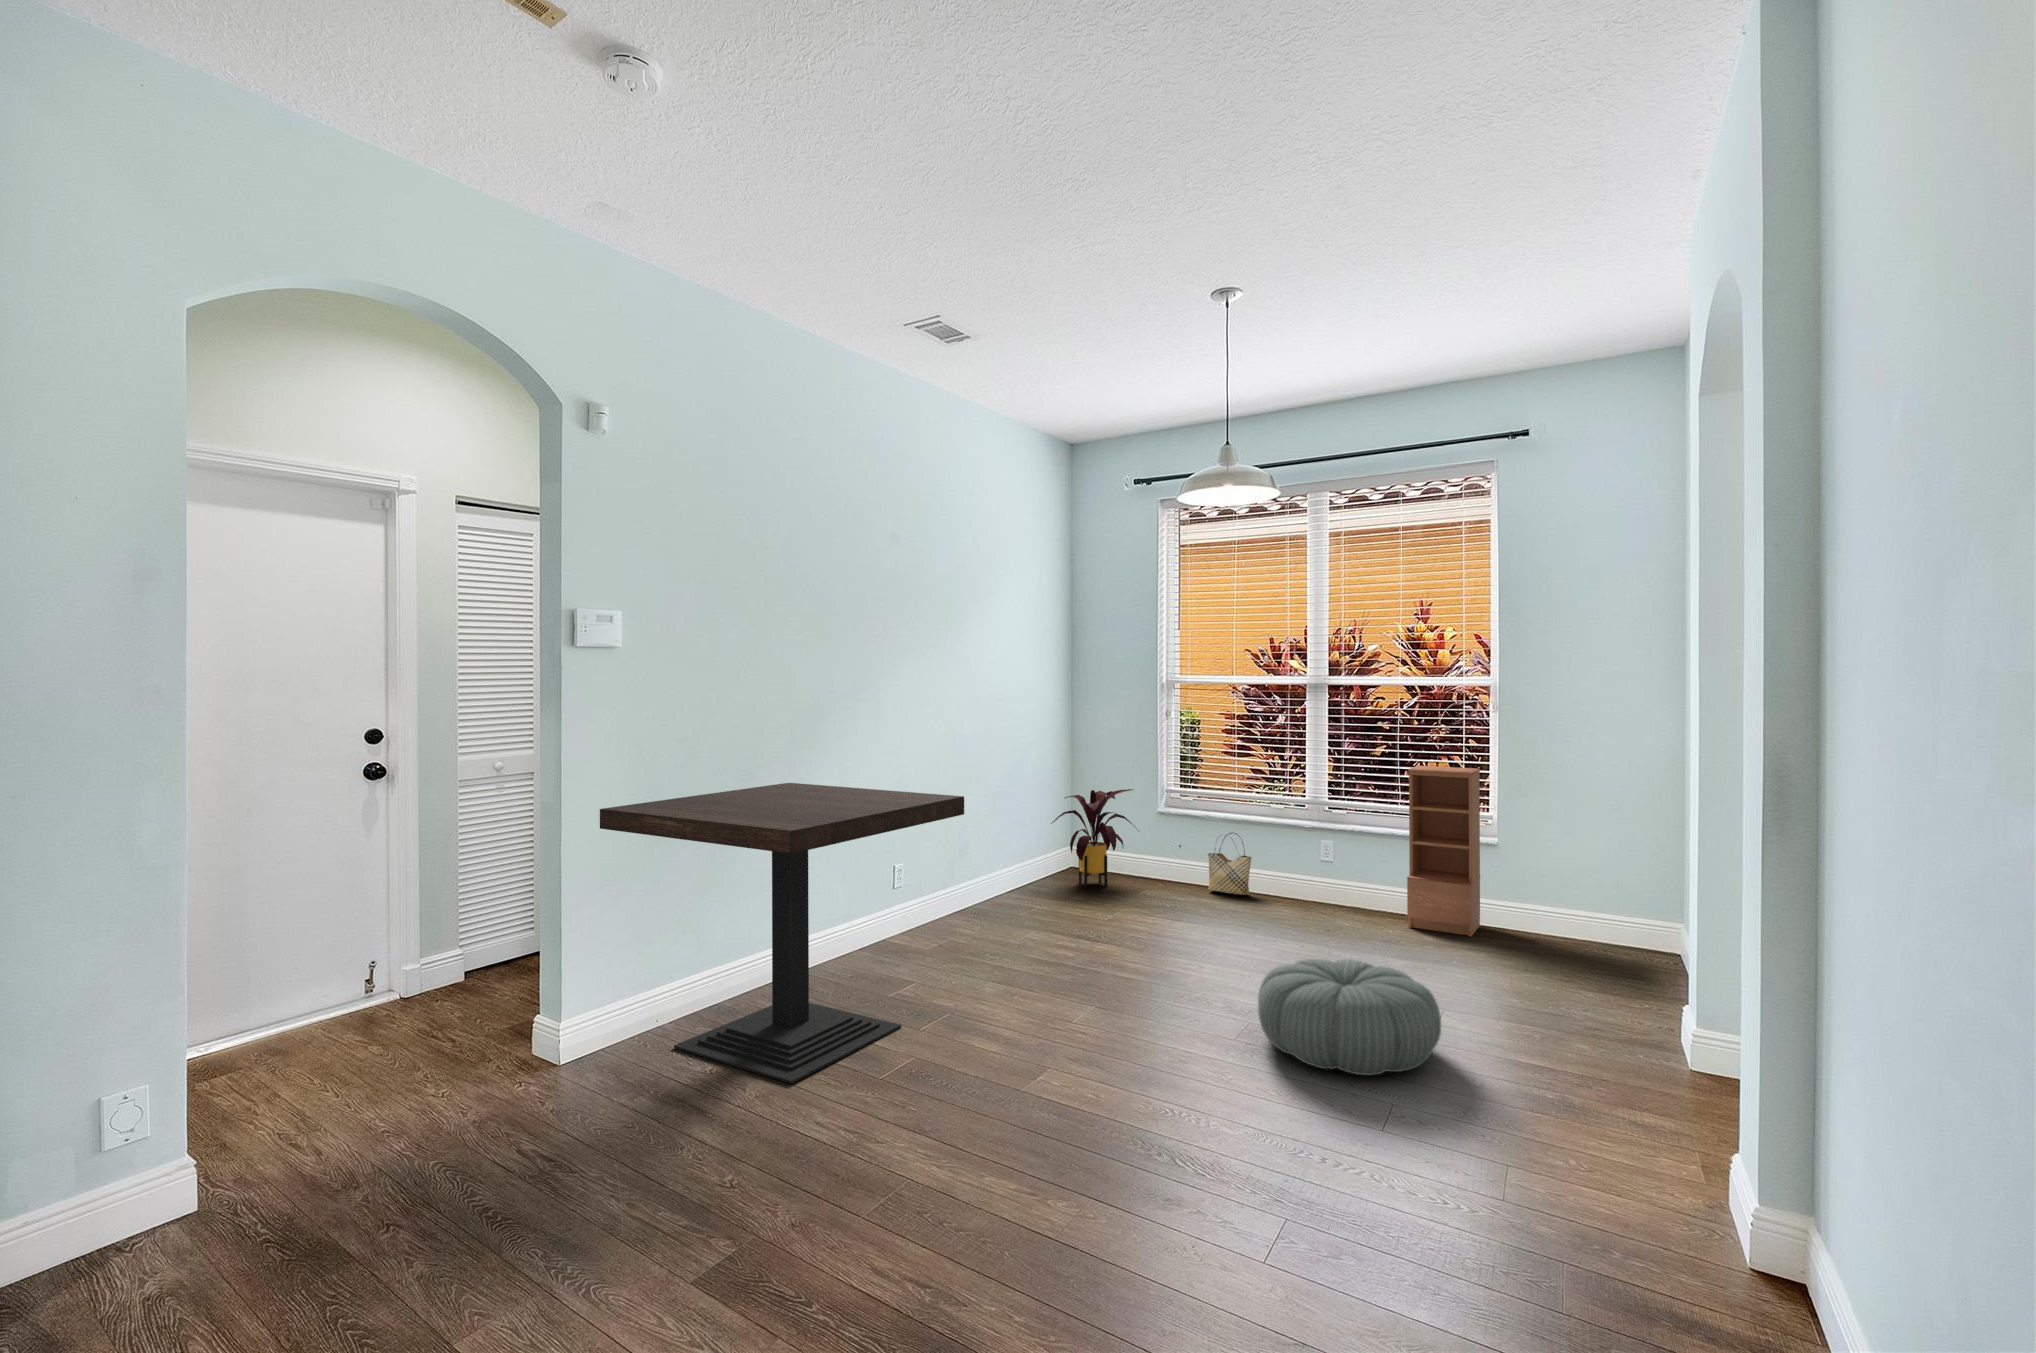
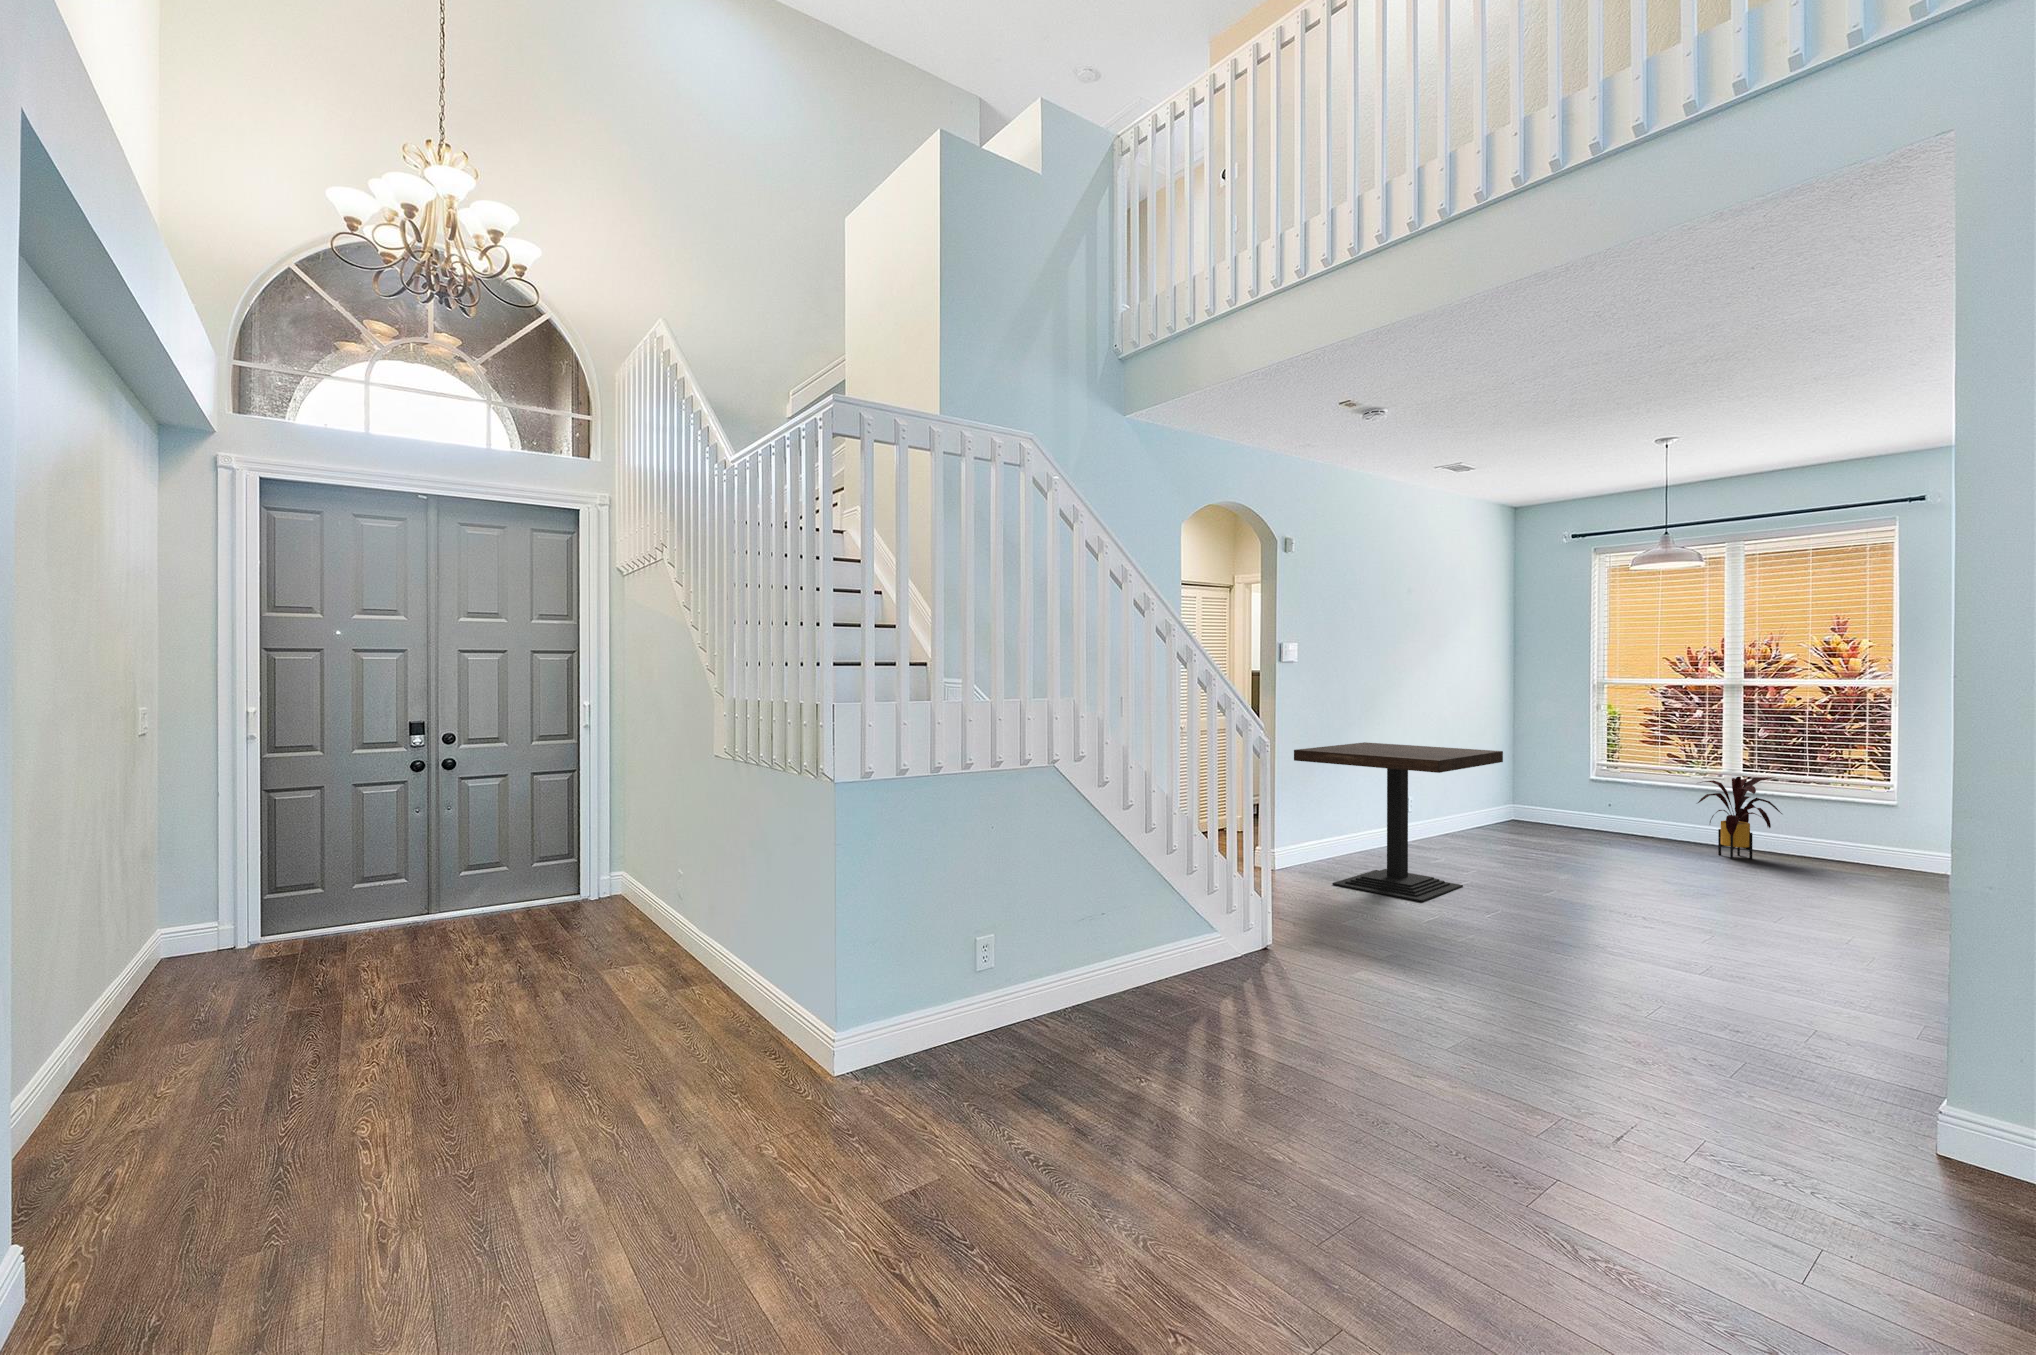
bookcase: present [1407,766,1480,936] -> none [1820,747,1889,875]
house plant: present [1051,789,1139,887] -> present [1698,777,1782,859]
woven basket: present [1208,833,1252,895] -> none [1634,796,1674,842]
pouf: present [1258,959,1441,1075] -> none [1717,862,1861,926]

